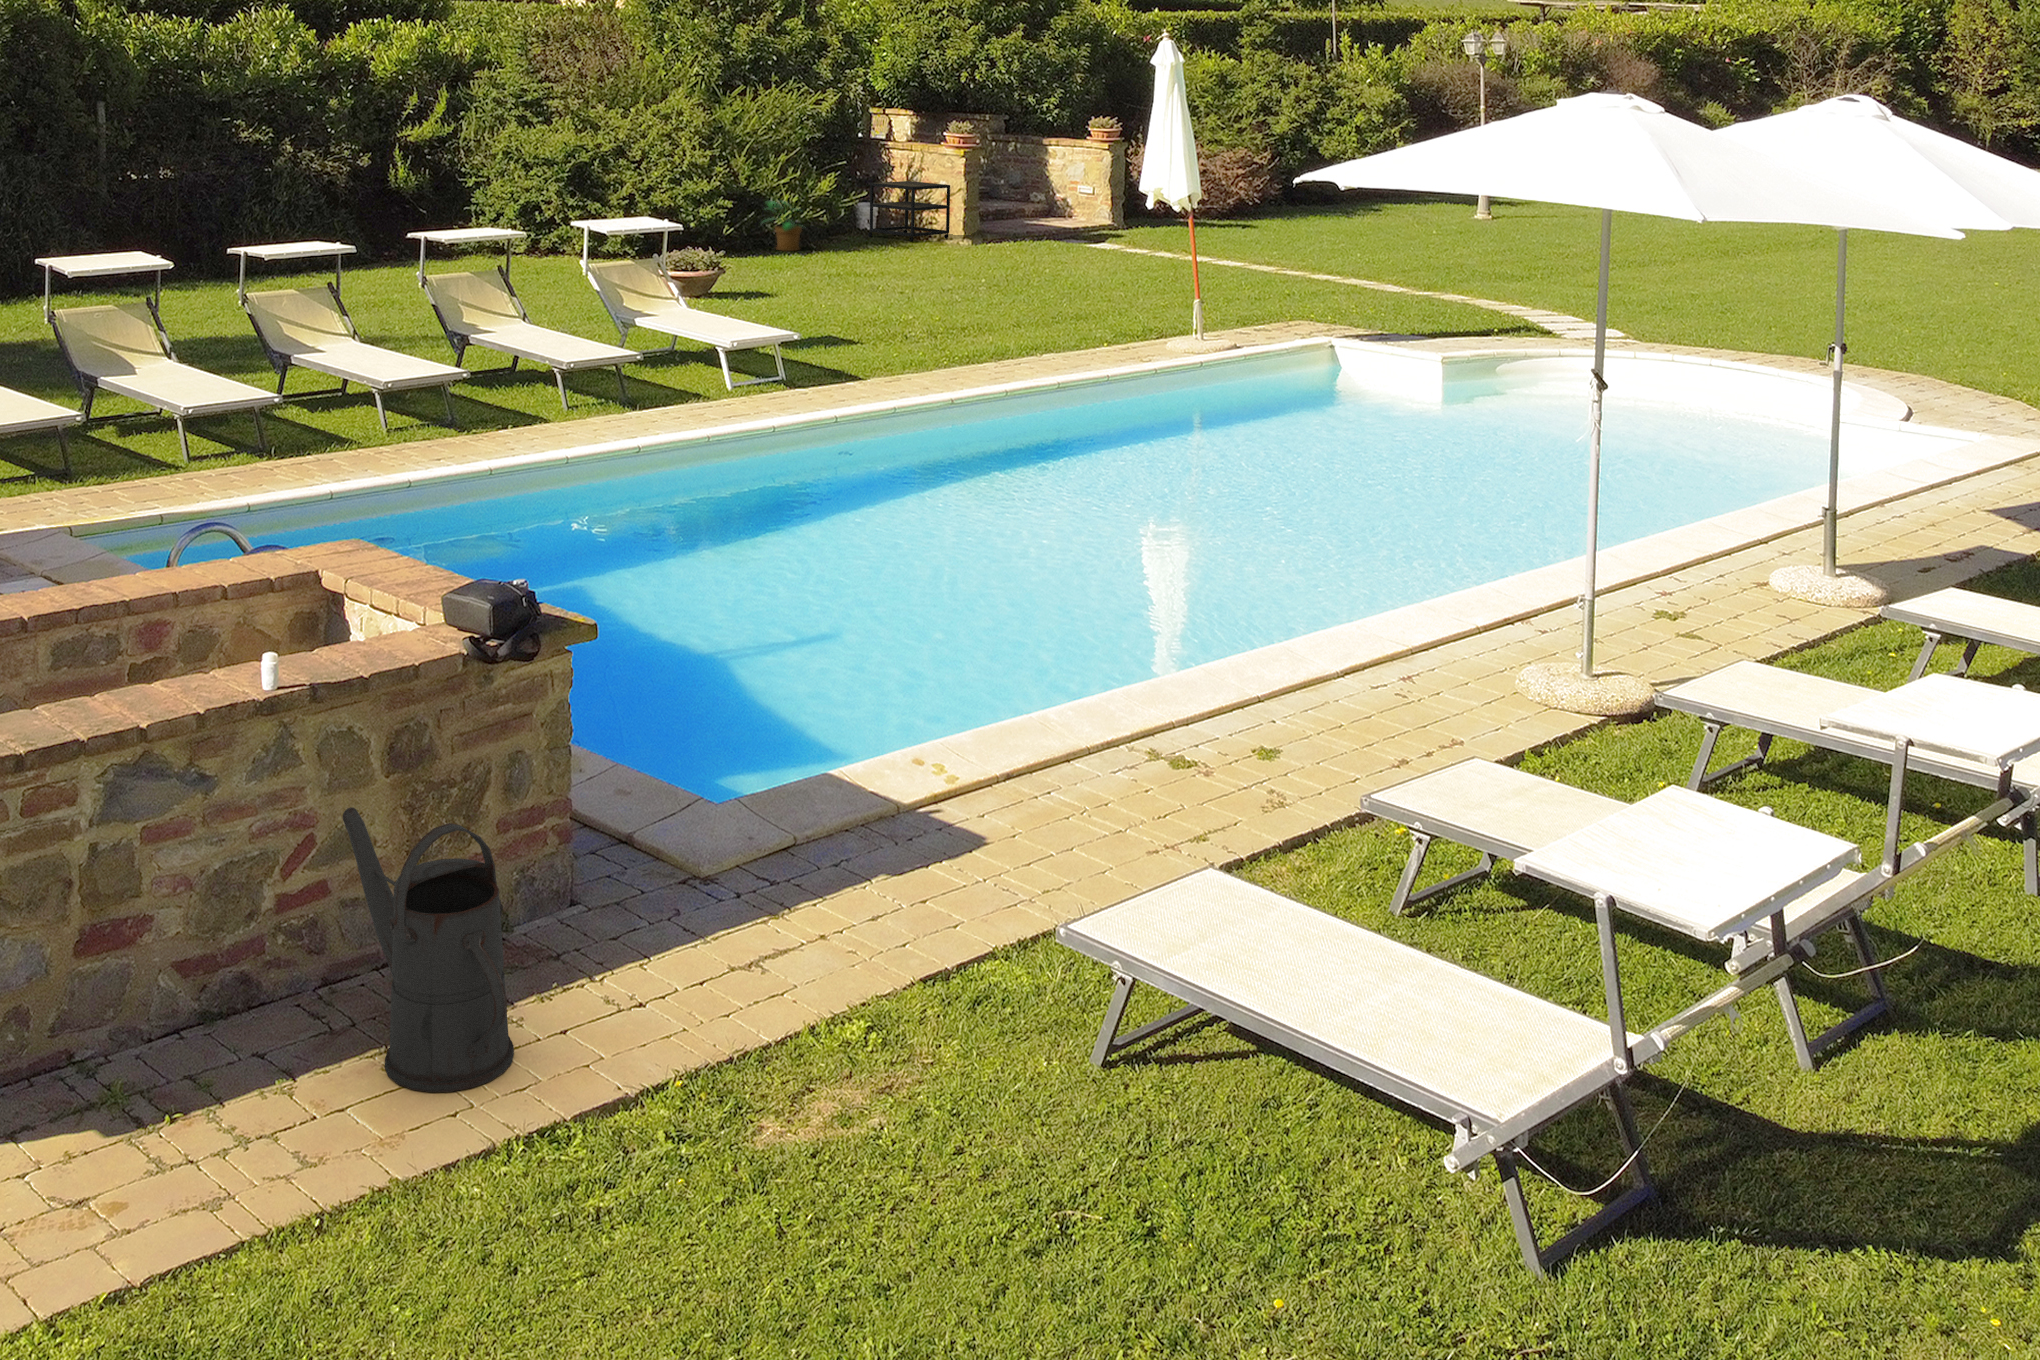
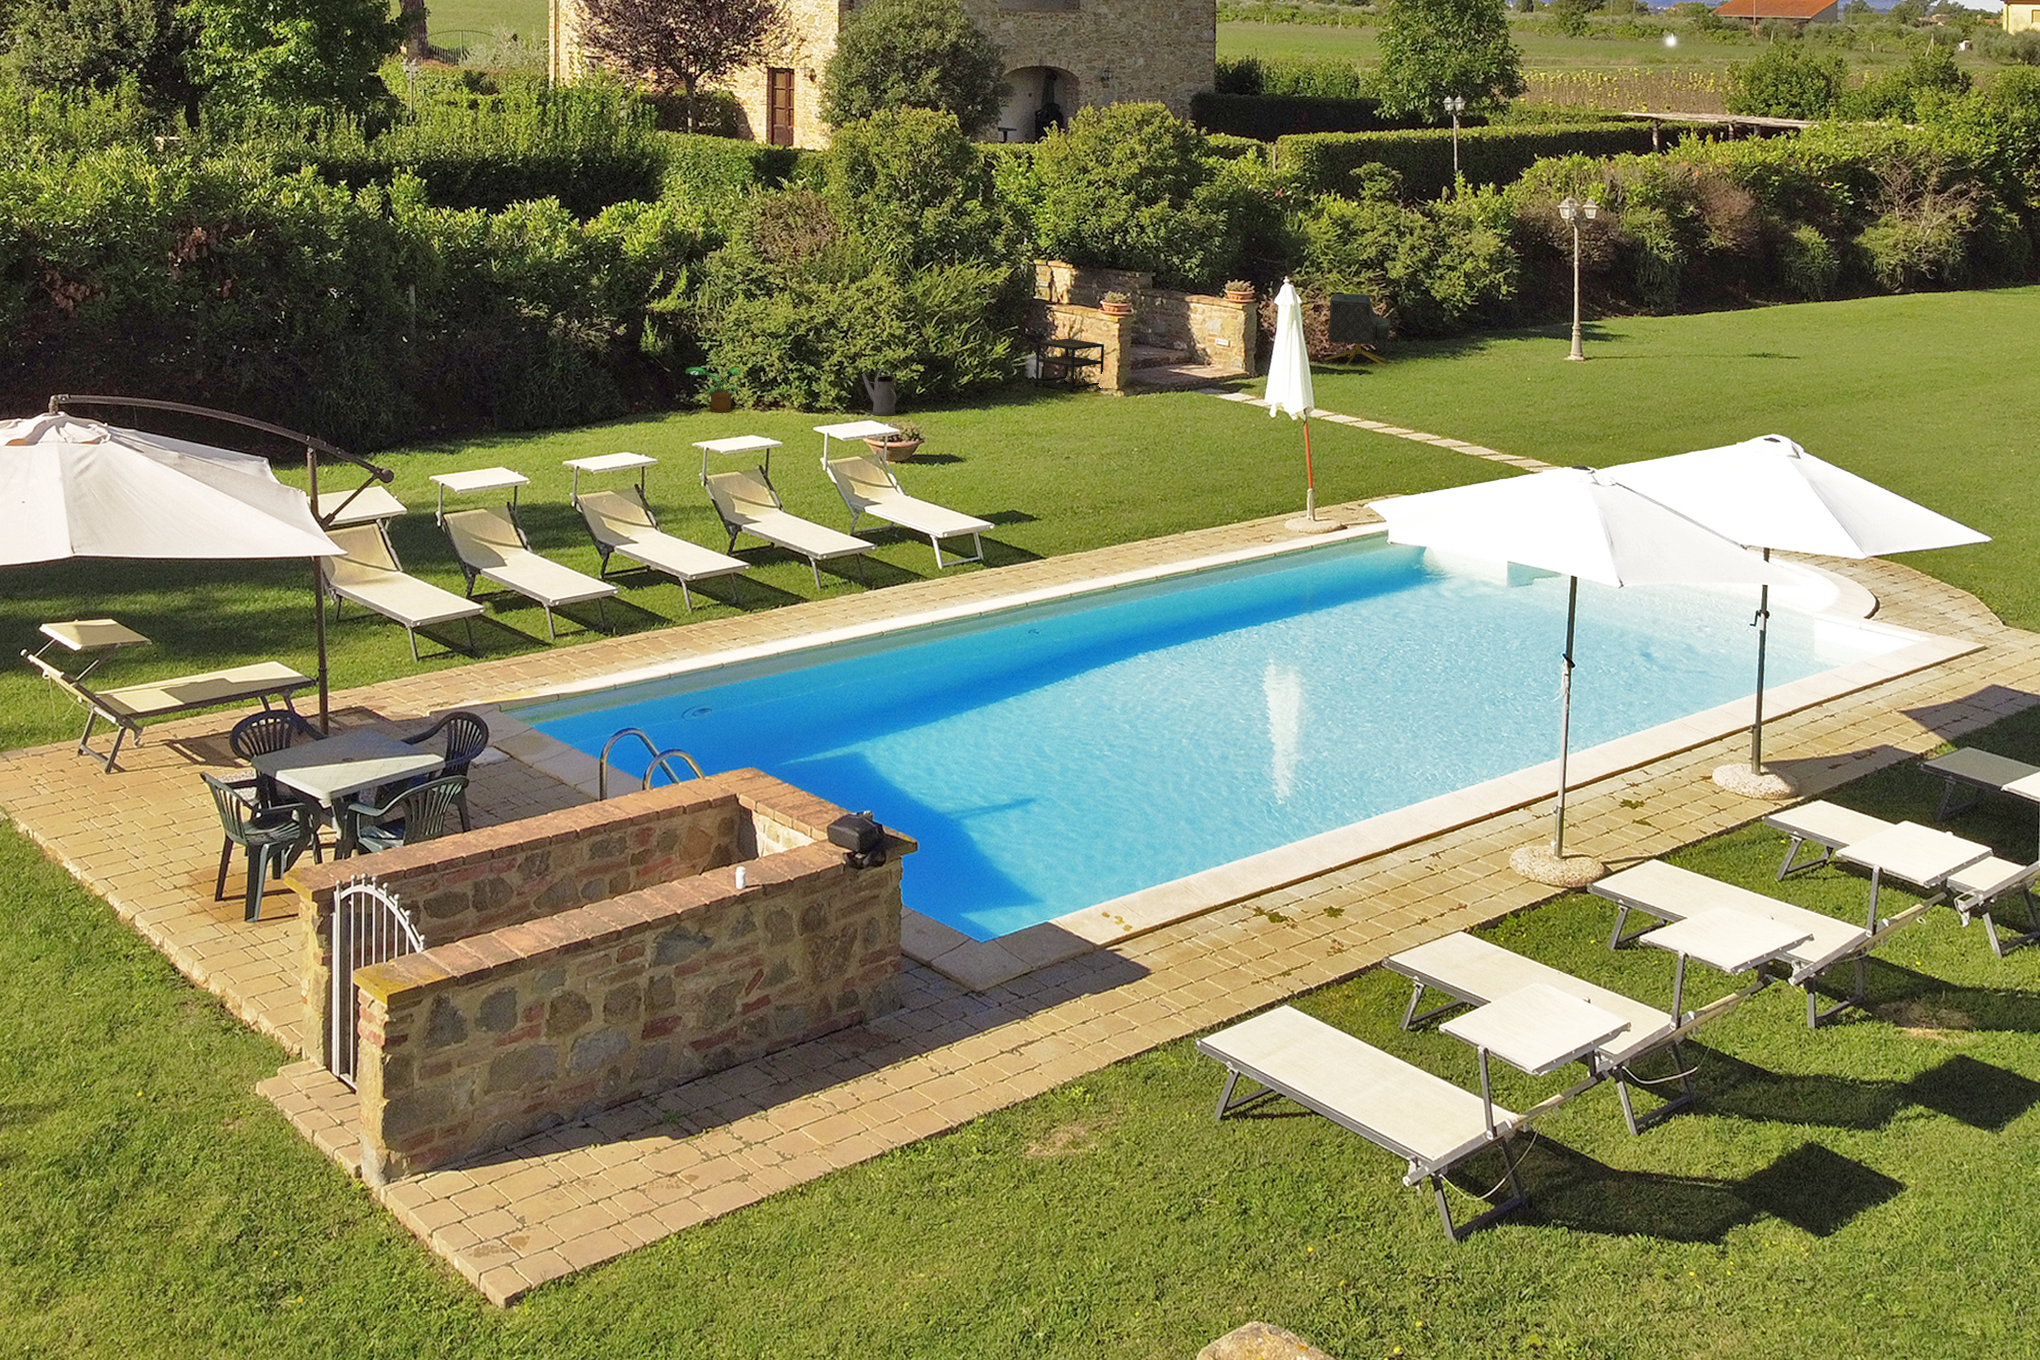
armchair: none [1208,142,1282,223] -> present [1325,294,1390,366]
potted plant: present [763,201,802,251] -> present [686,367,741,412]
watering can: present [343,807,514,1092] -> present [862,367,897,416]

